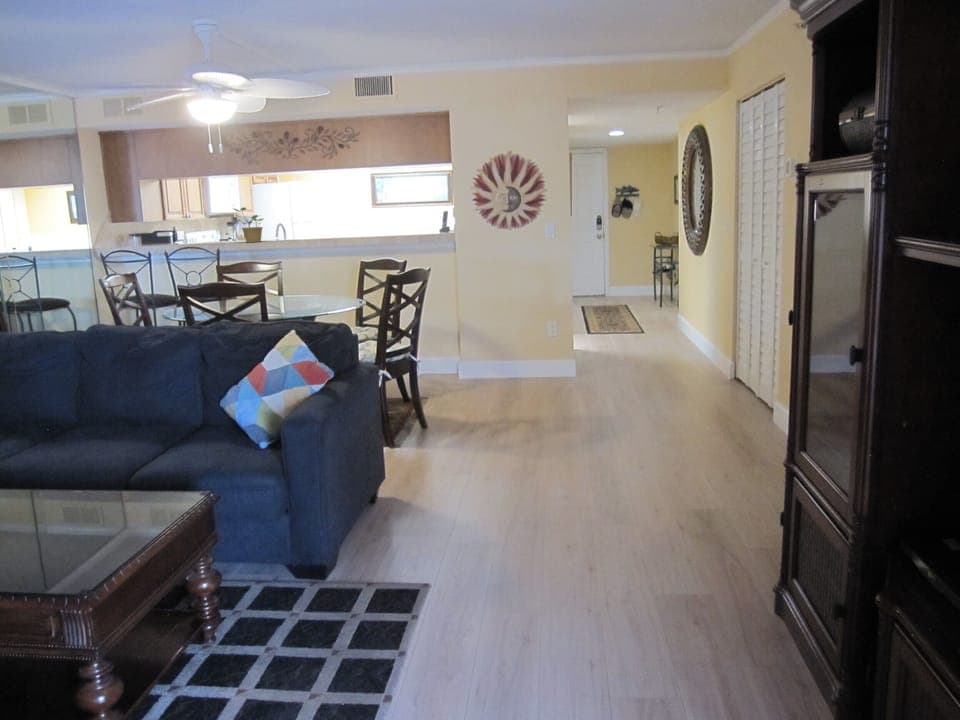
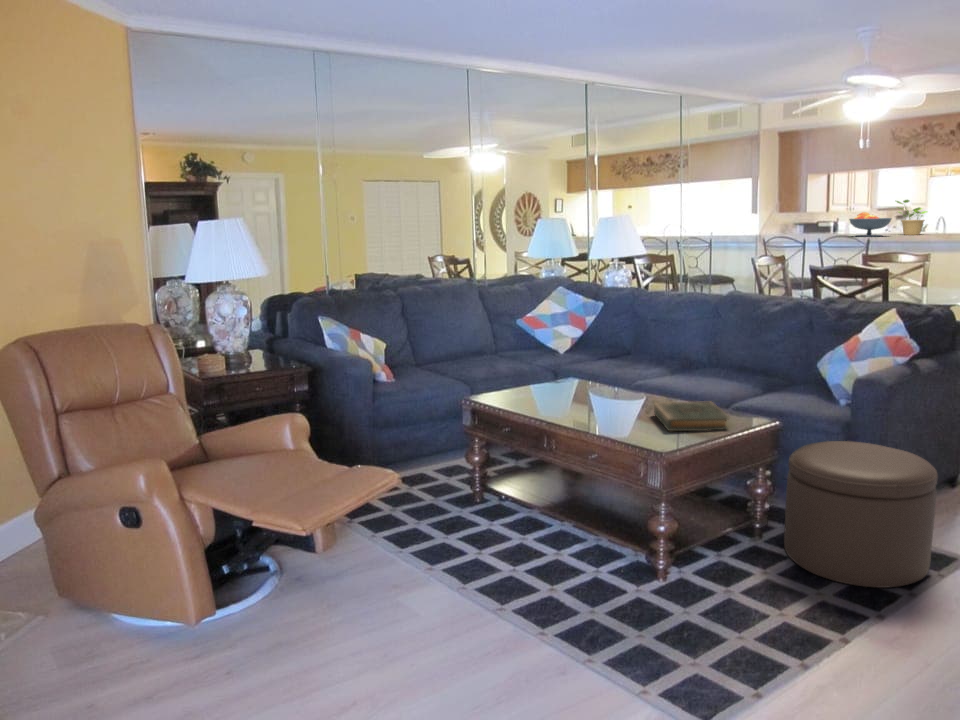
fruit bowl: none [193,221,235,247] -> present [849,212,891,237]
hardback book: none [29,487,155,552] -> present [654,402,730,431]
ottoman: none [234,489,397,668] -> present [784,441,938,588]

